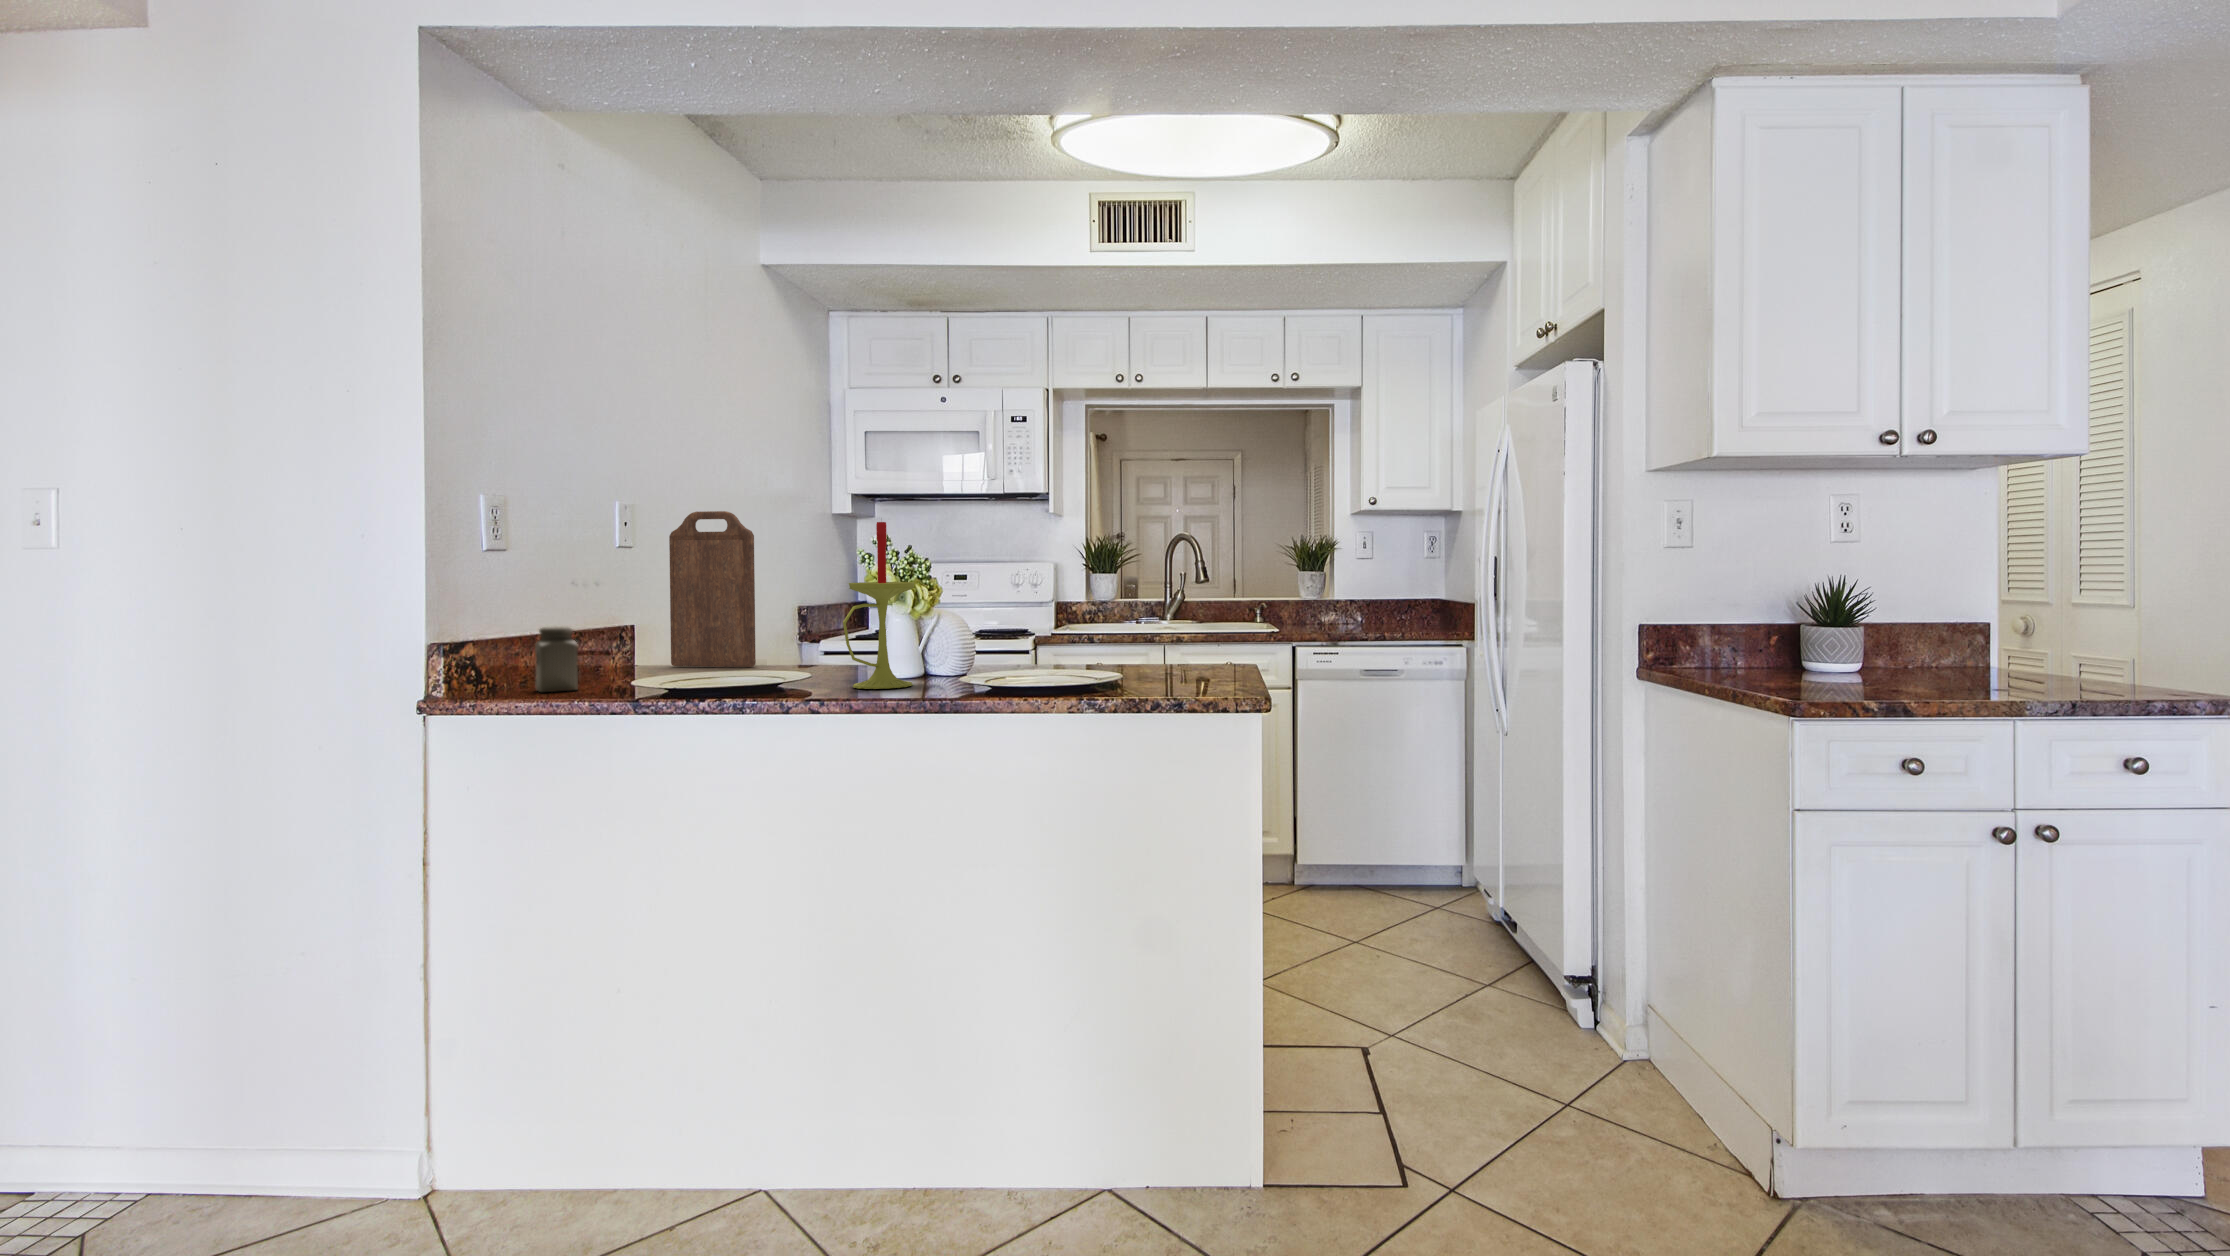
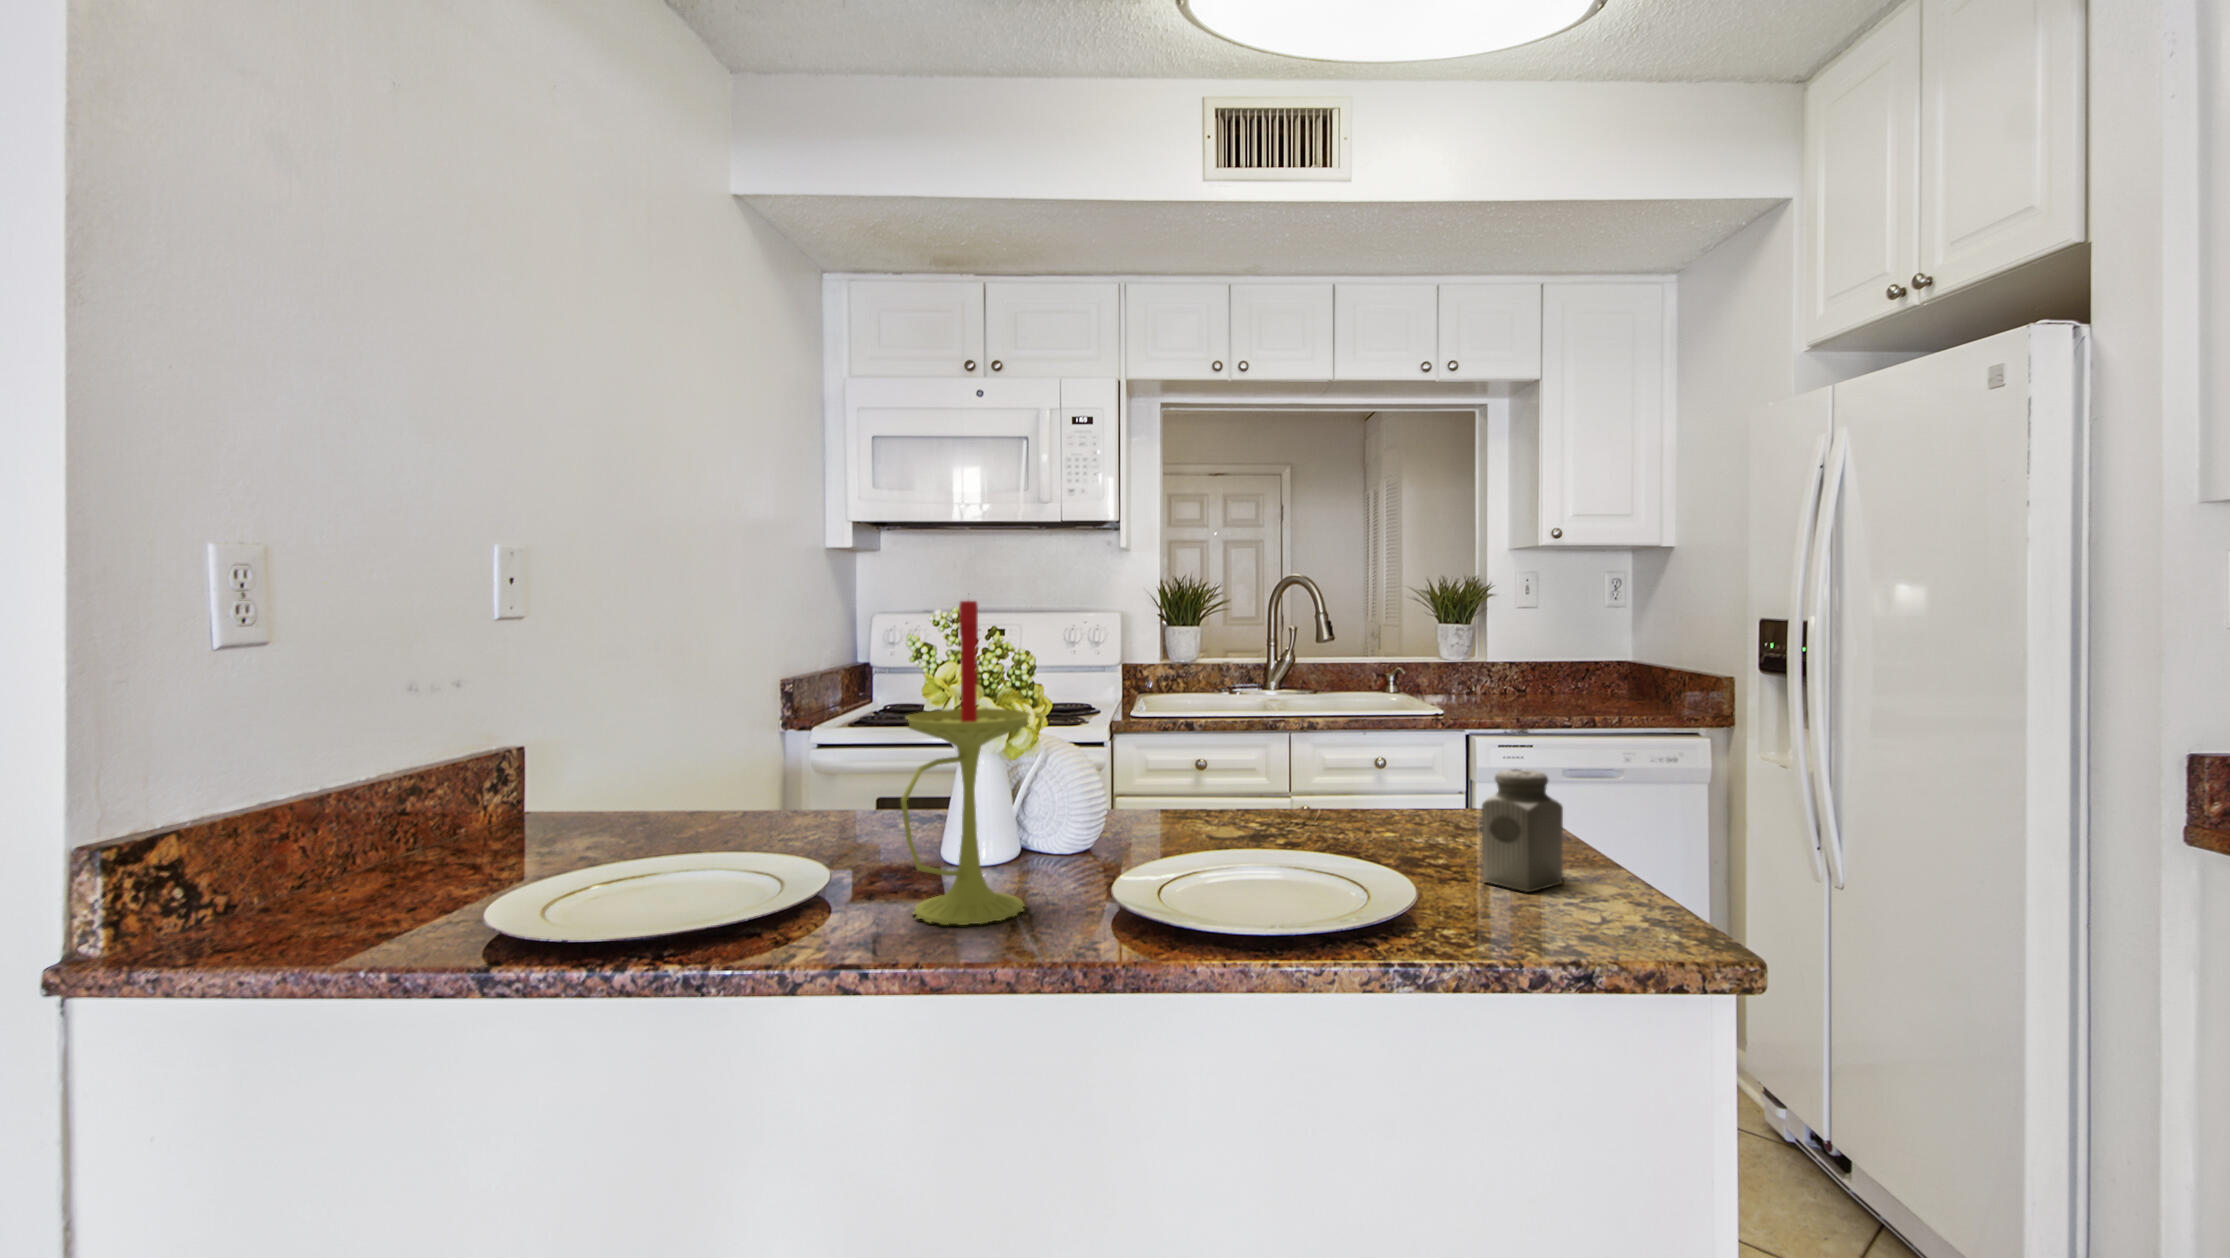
cutting board: present [669,511,756,667] -> none [578,565,722,829]
salt shaker: present [535,626,578,692] -> present [1482,769,1563,892]

